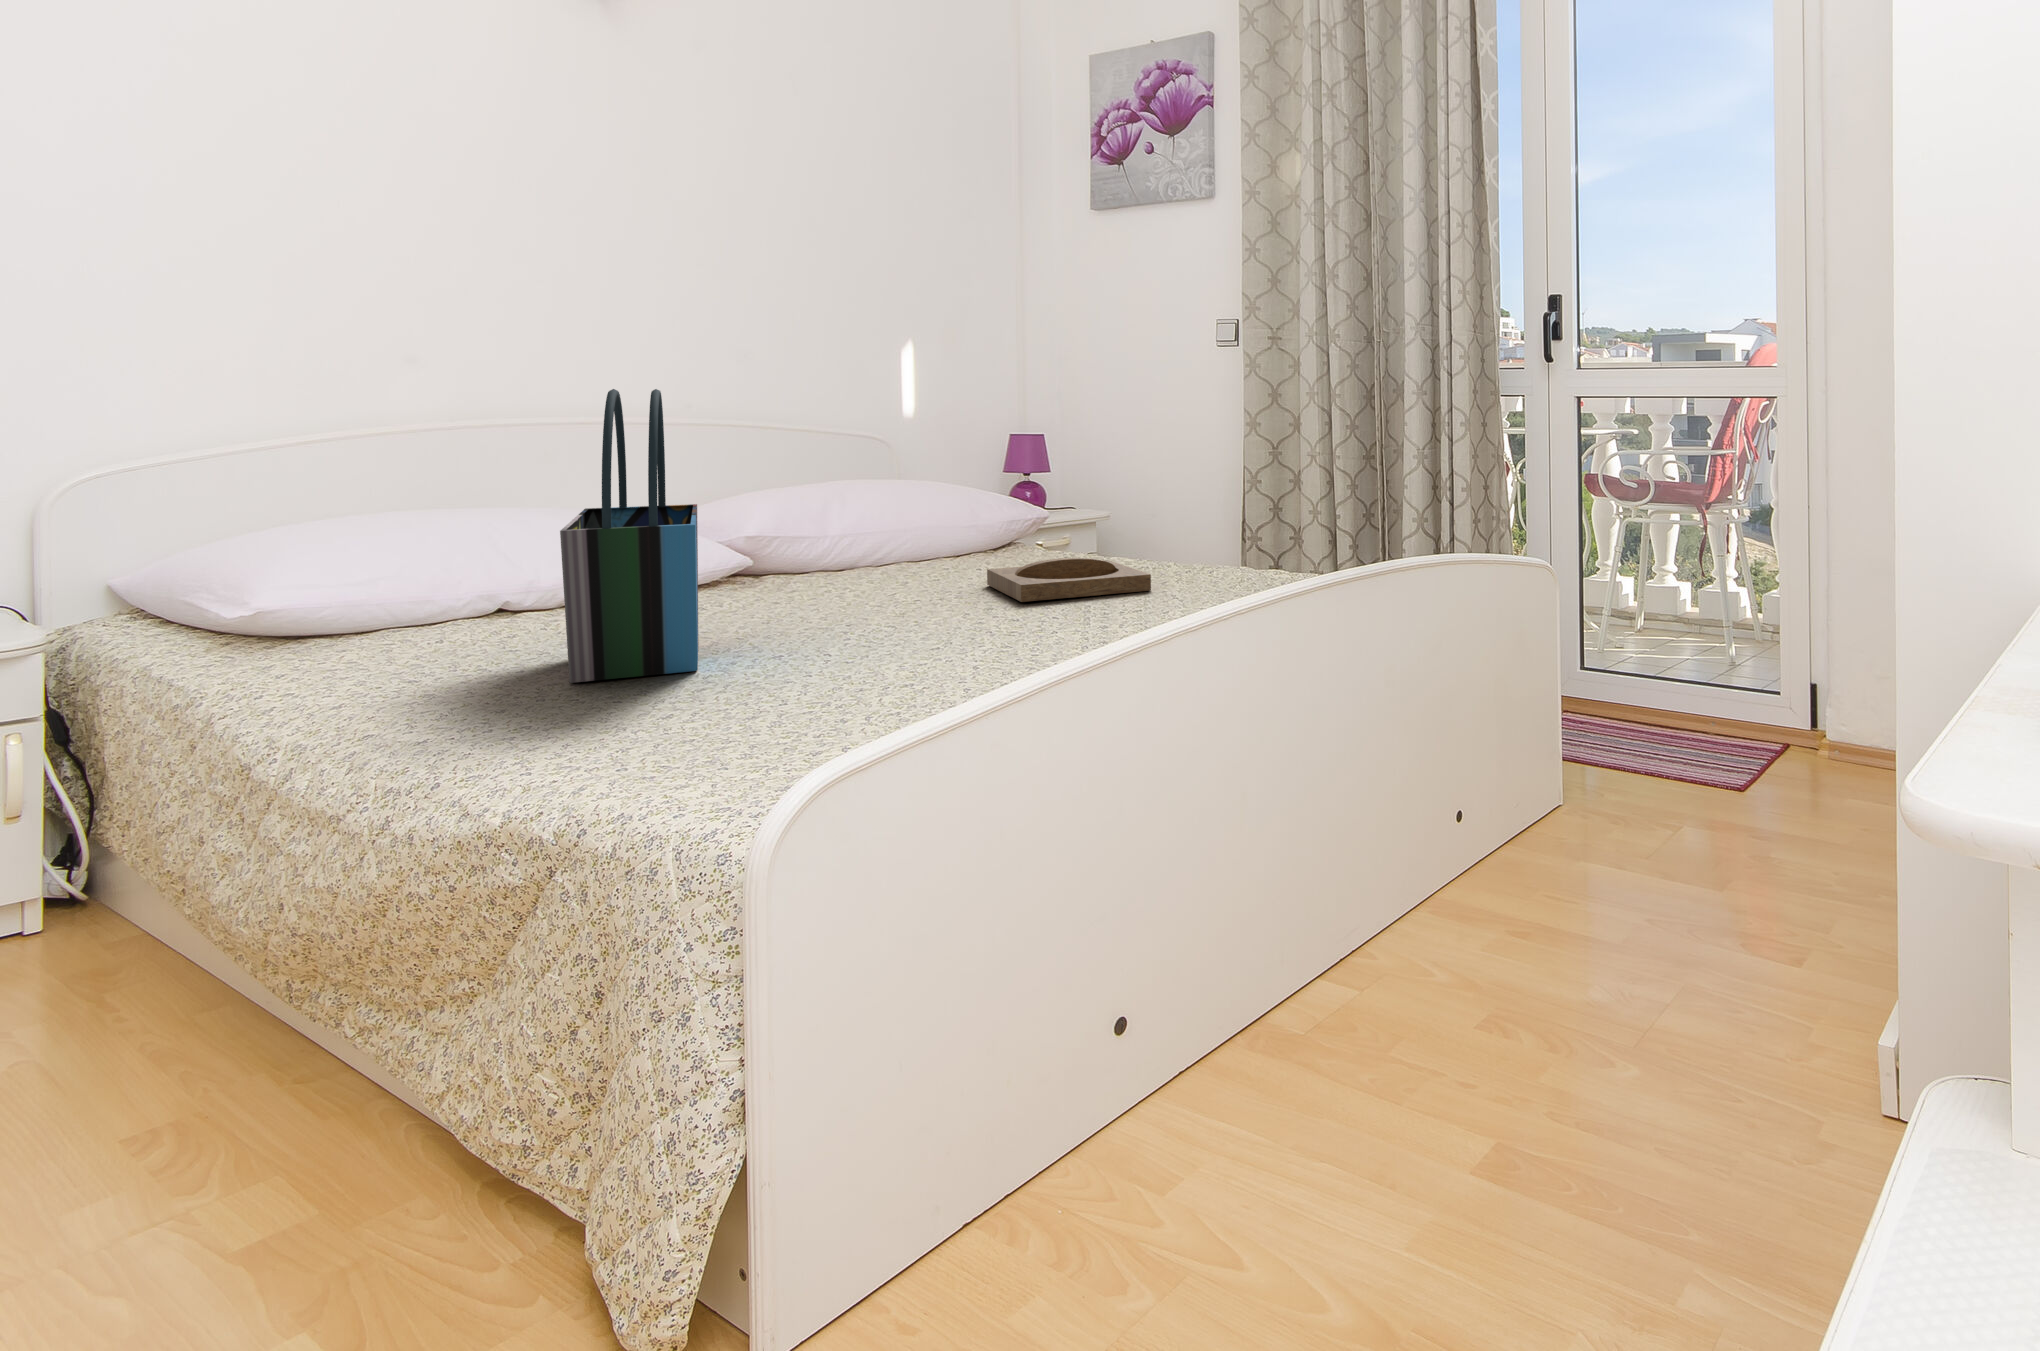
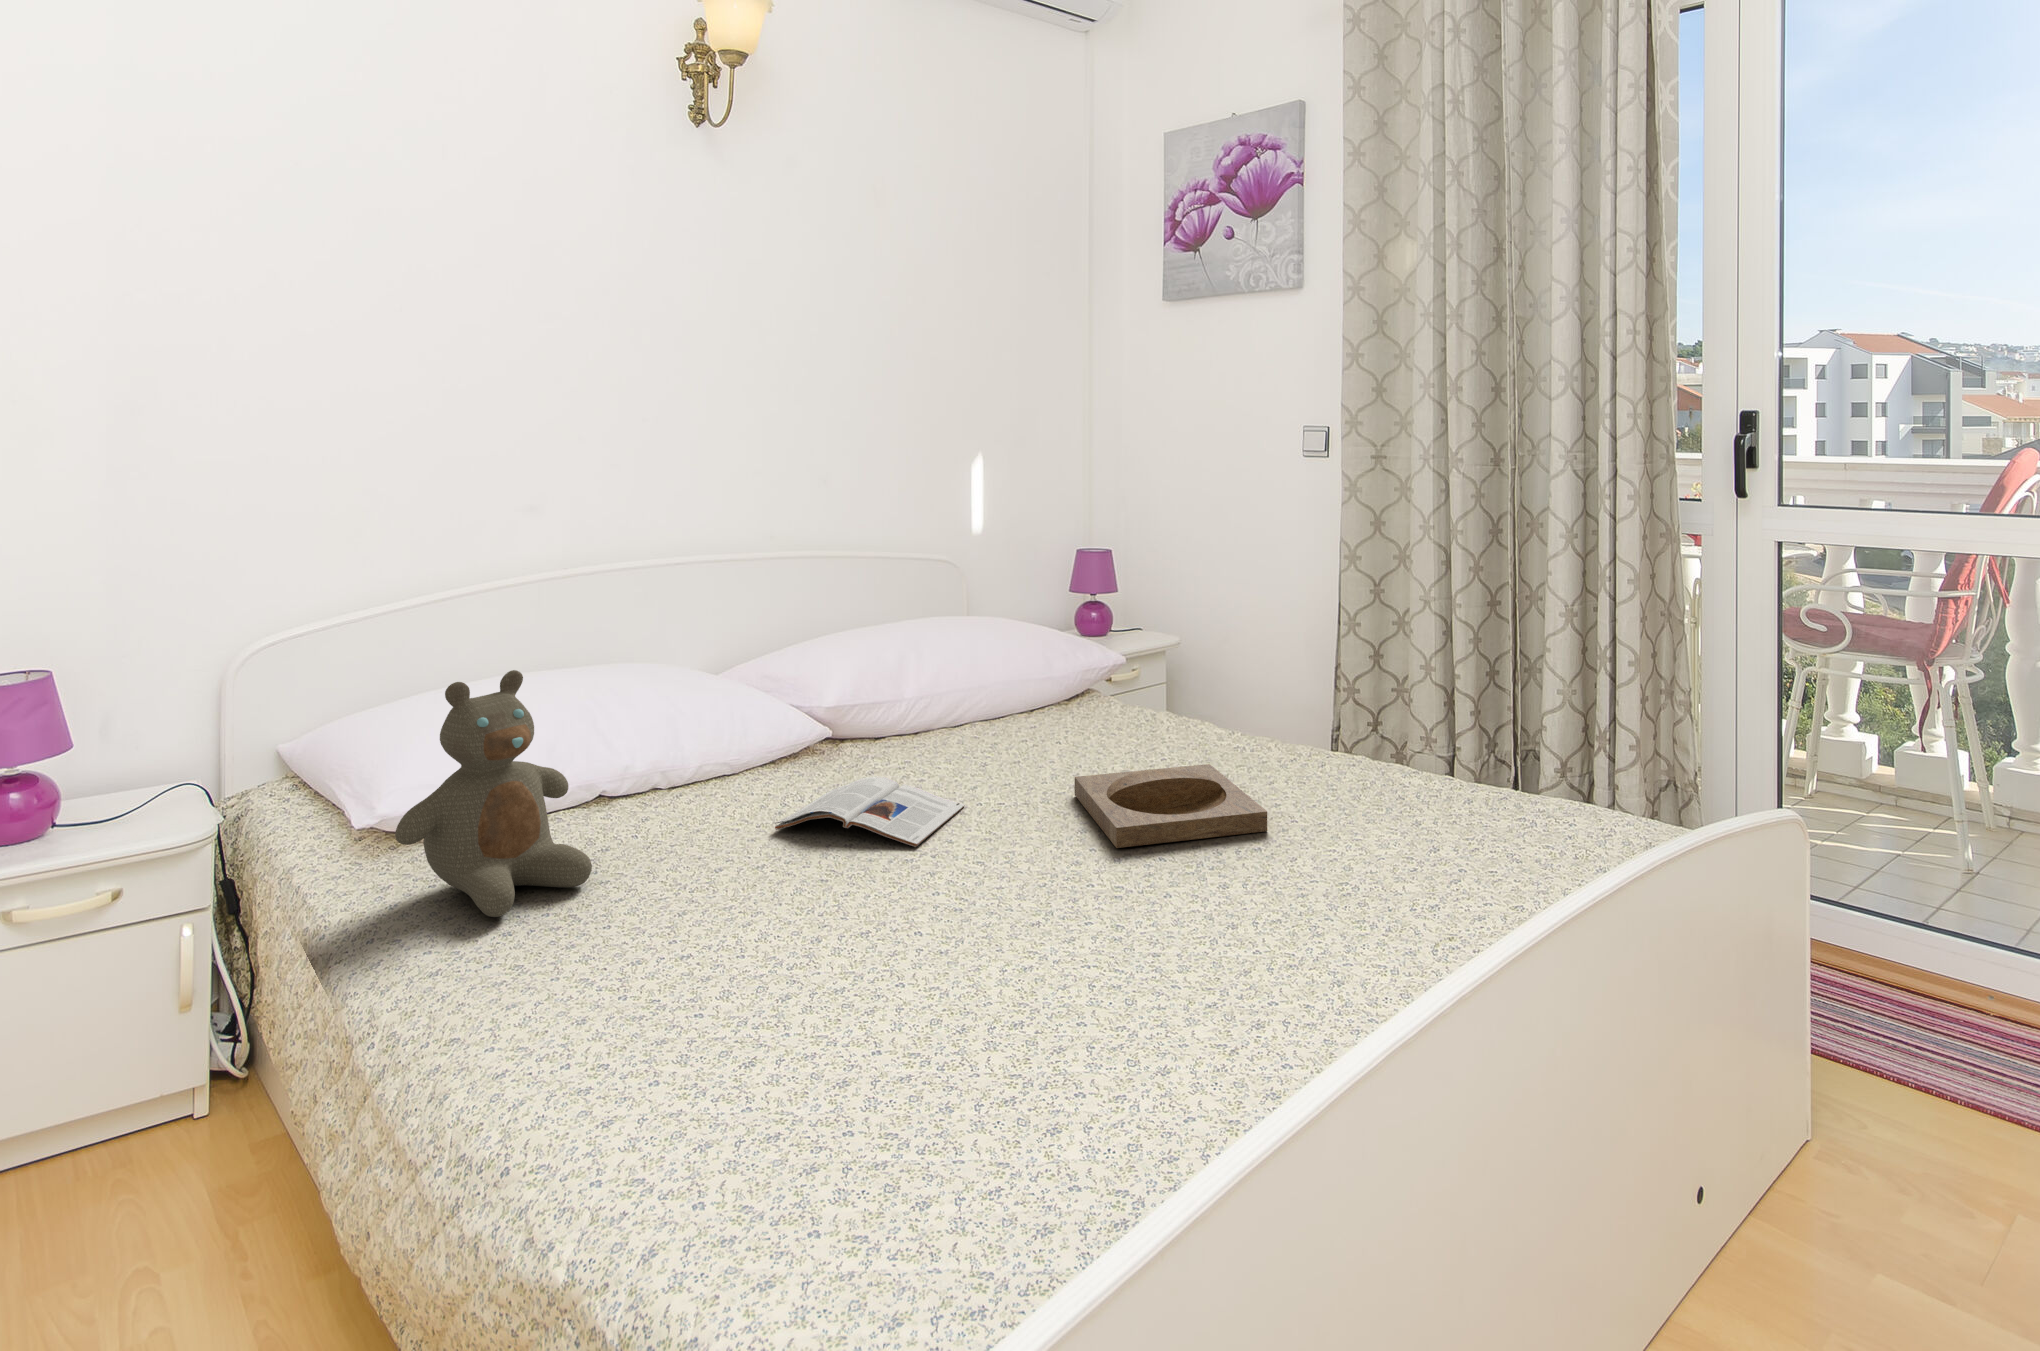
tote bag: present [560,389,698,683] -> none [600,634,765,1005]
teddy bear: none [315,454,521,659] -> present [395,670,592,917]
magazine: none [702,576,885,612] -> present [775,776,964,847]

